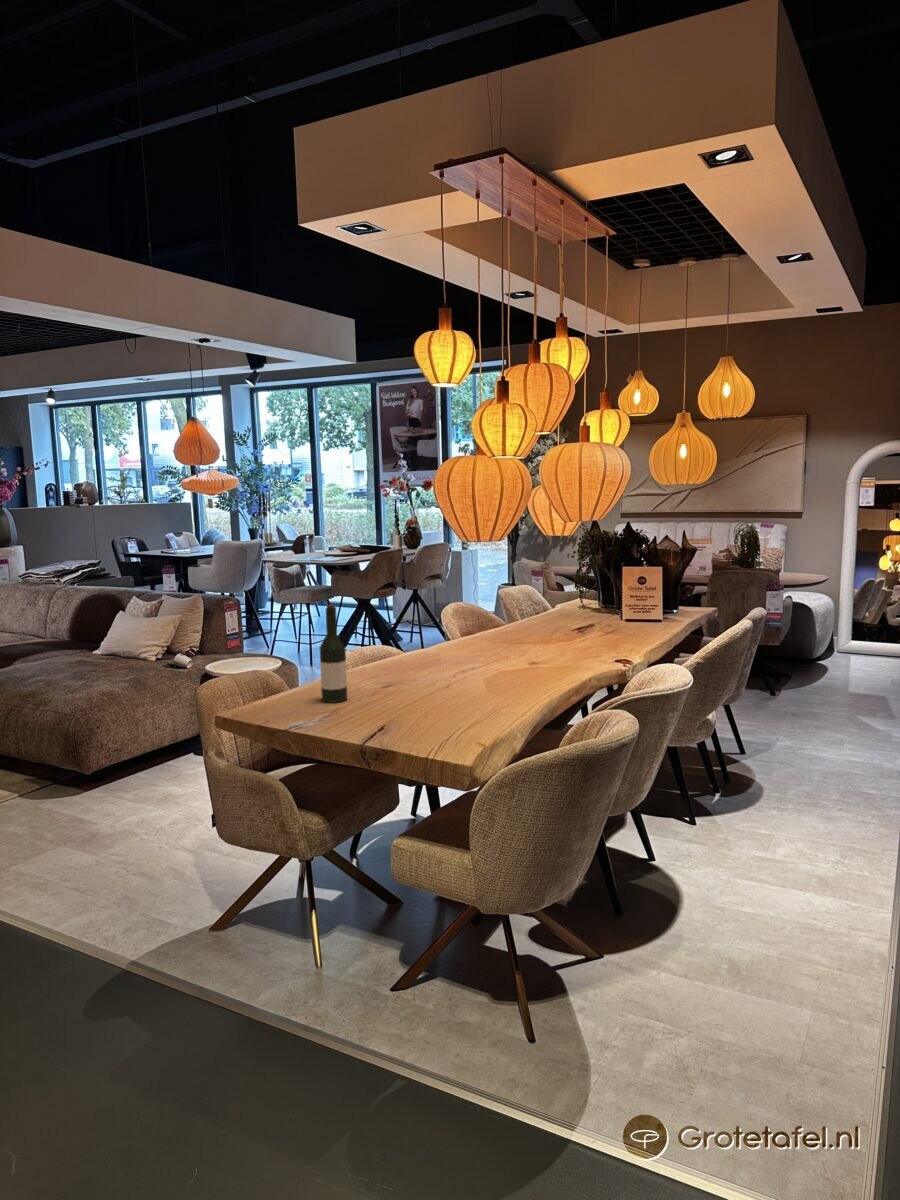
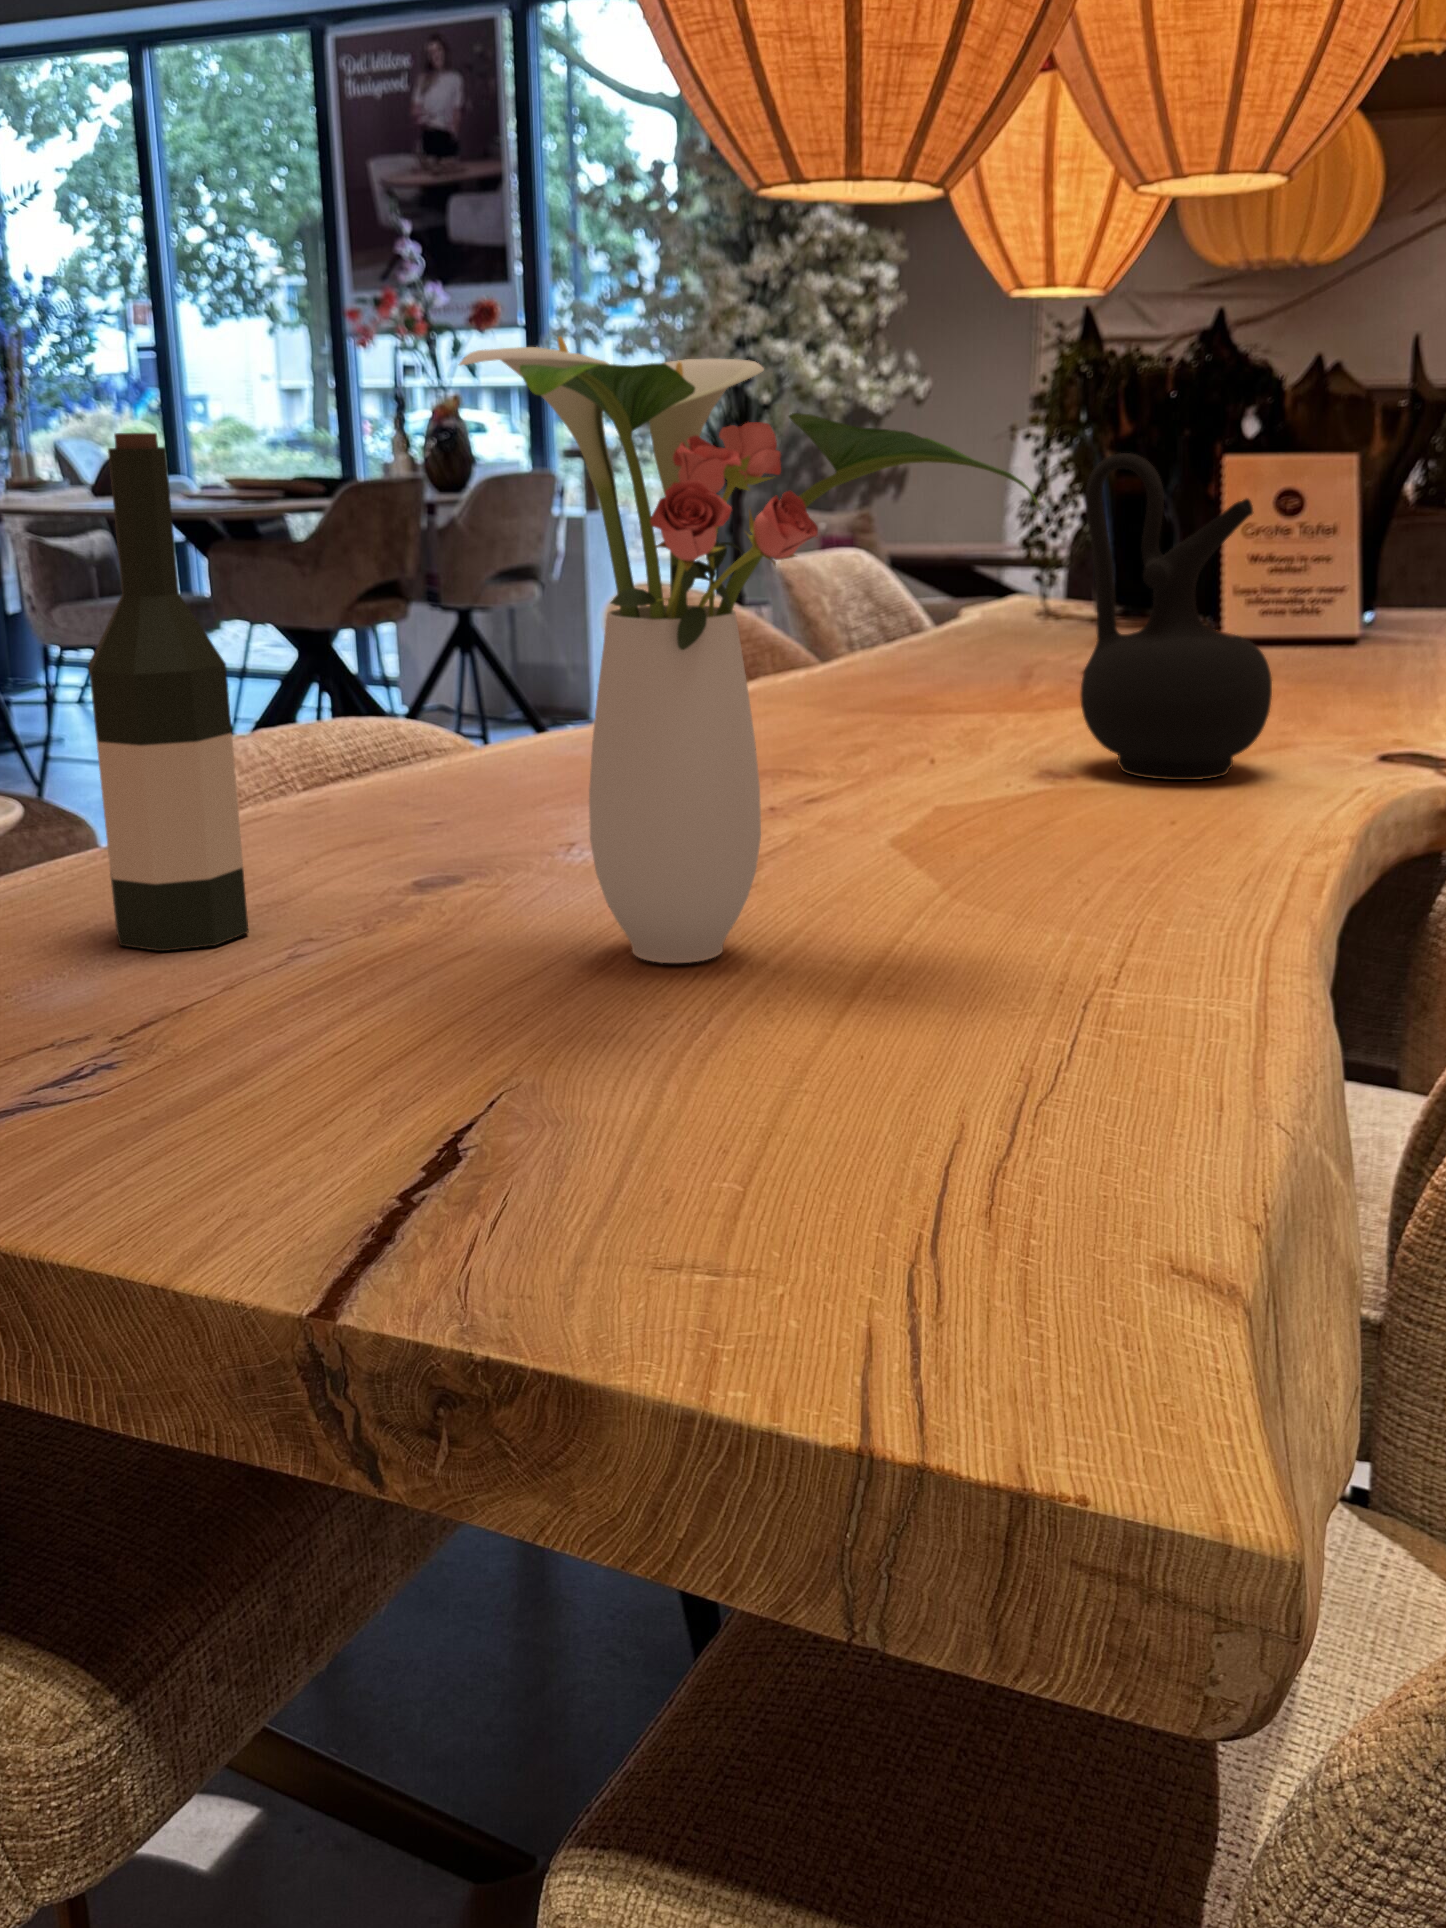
ceramic jug: none [544,590,590,667] -> present [1080,453,1272,780]
flower arrangement: none [389,591,495,707] -> present [458,337,1043,963]

